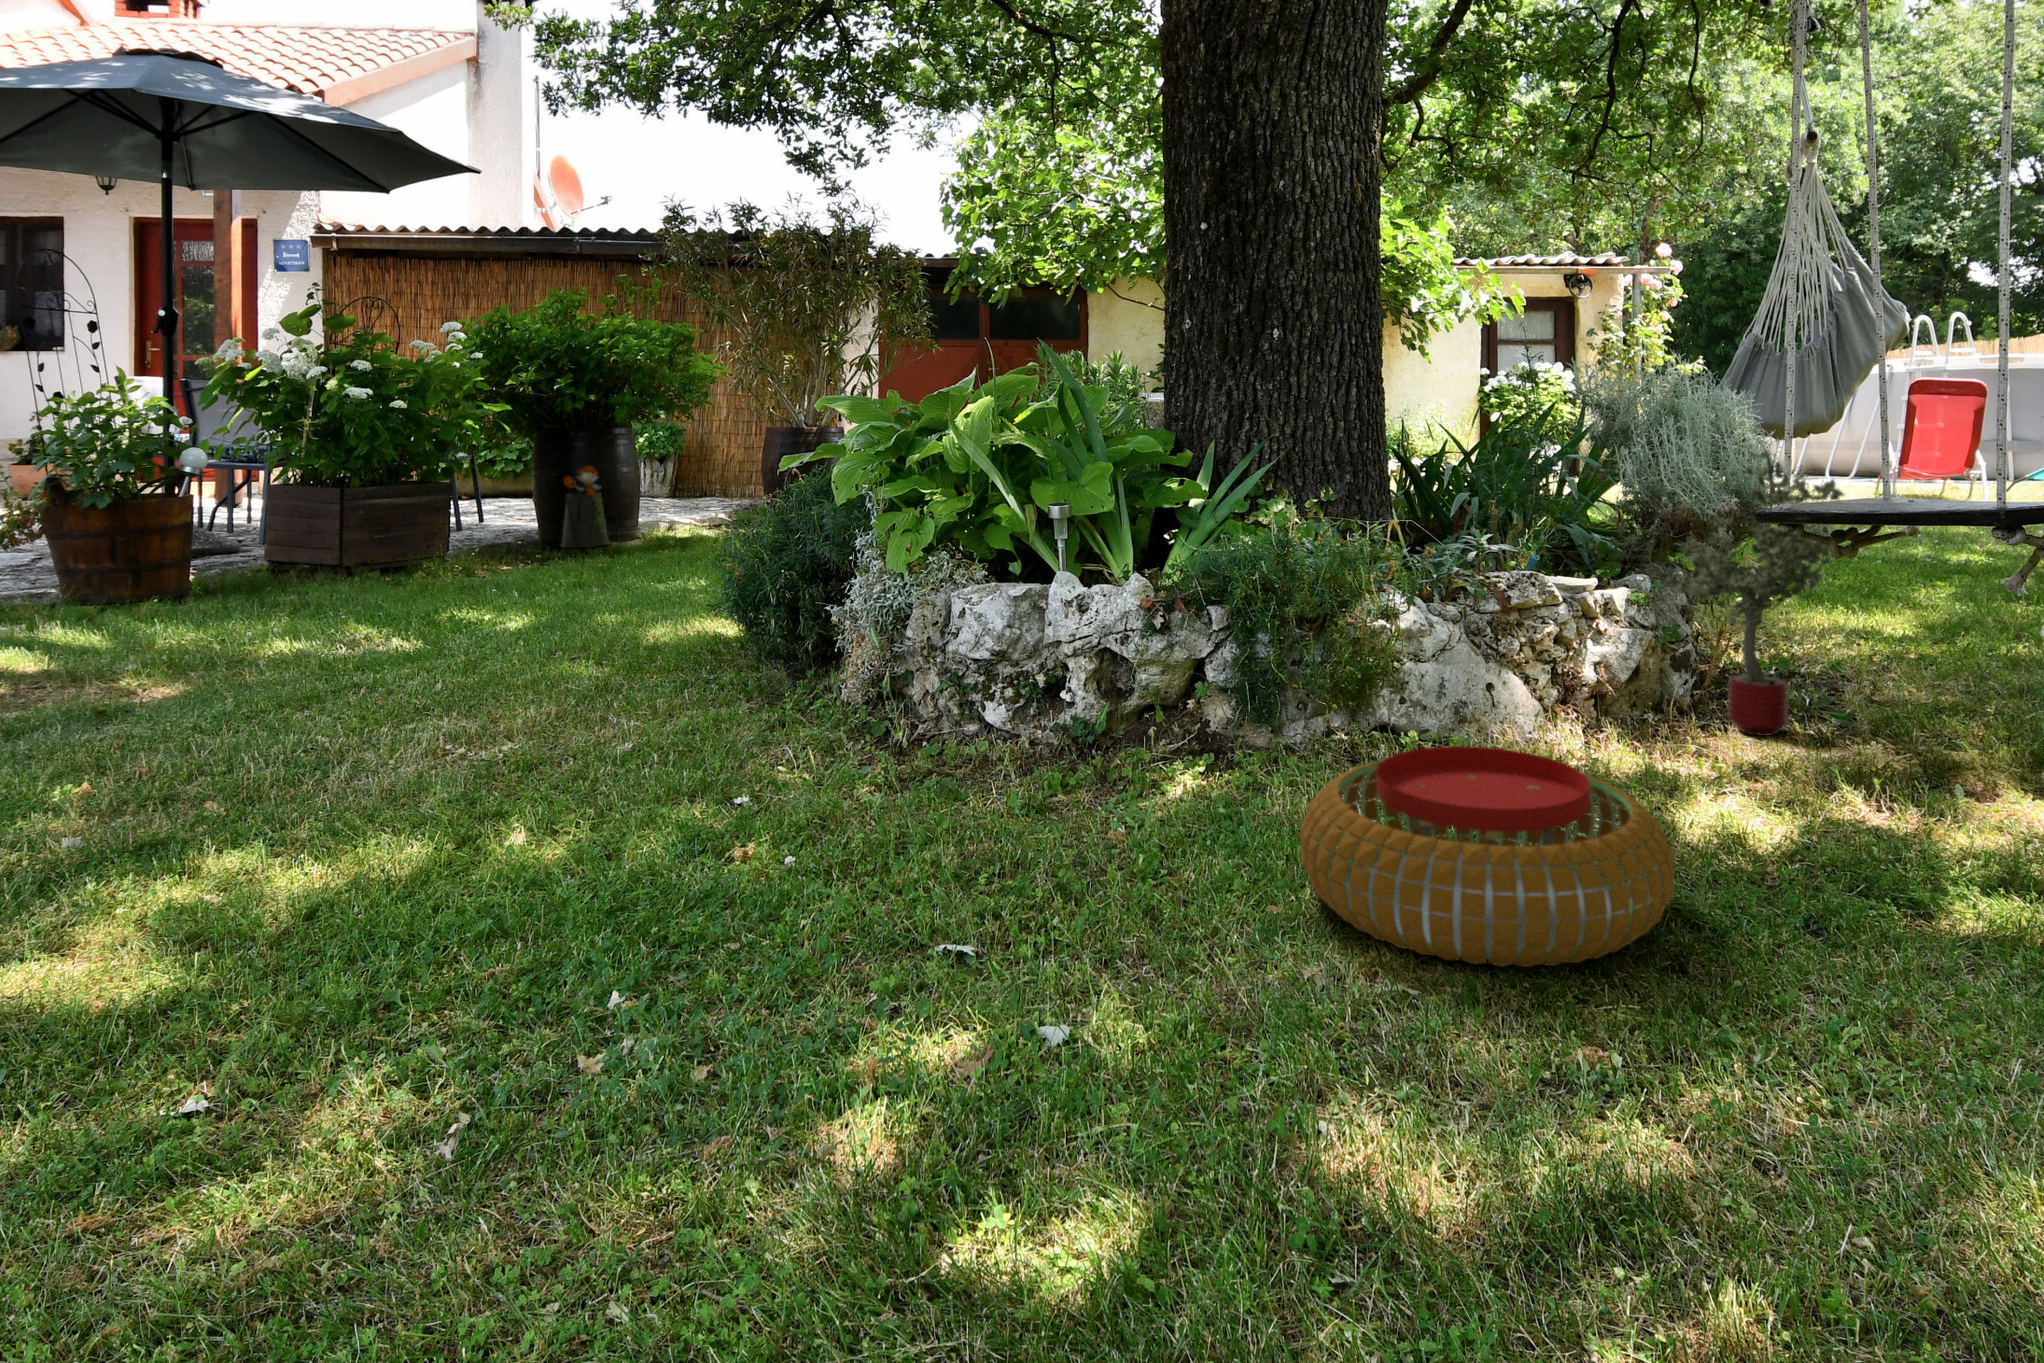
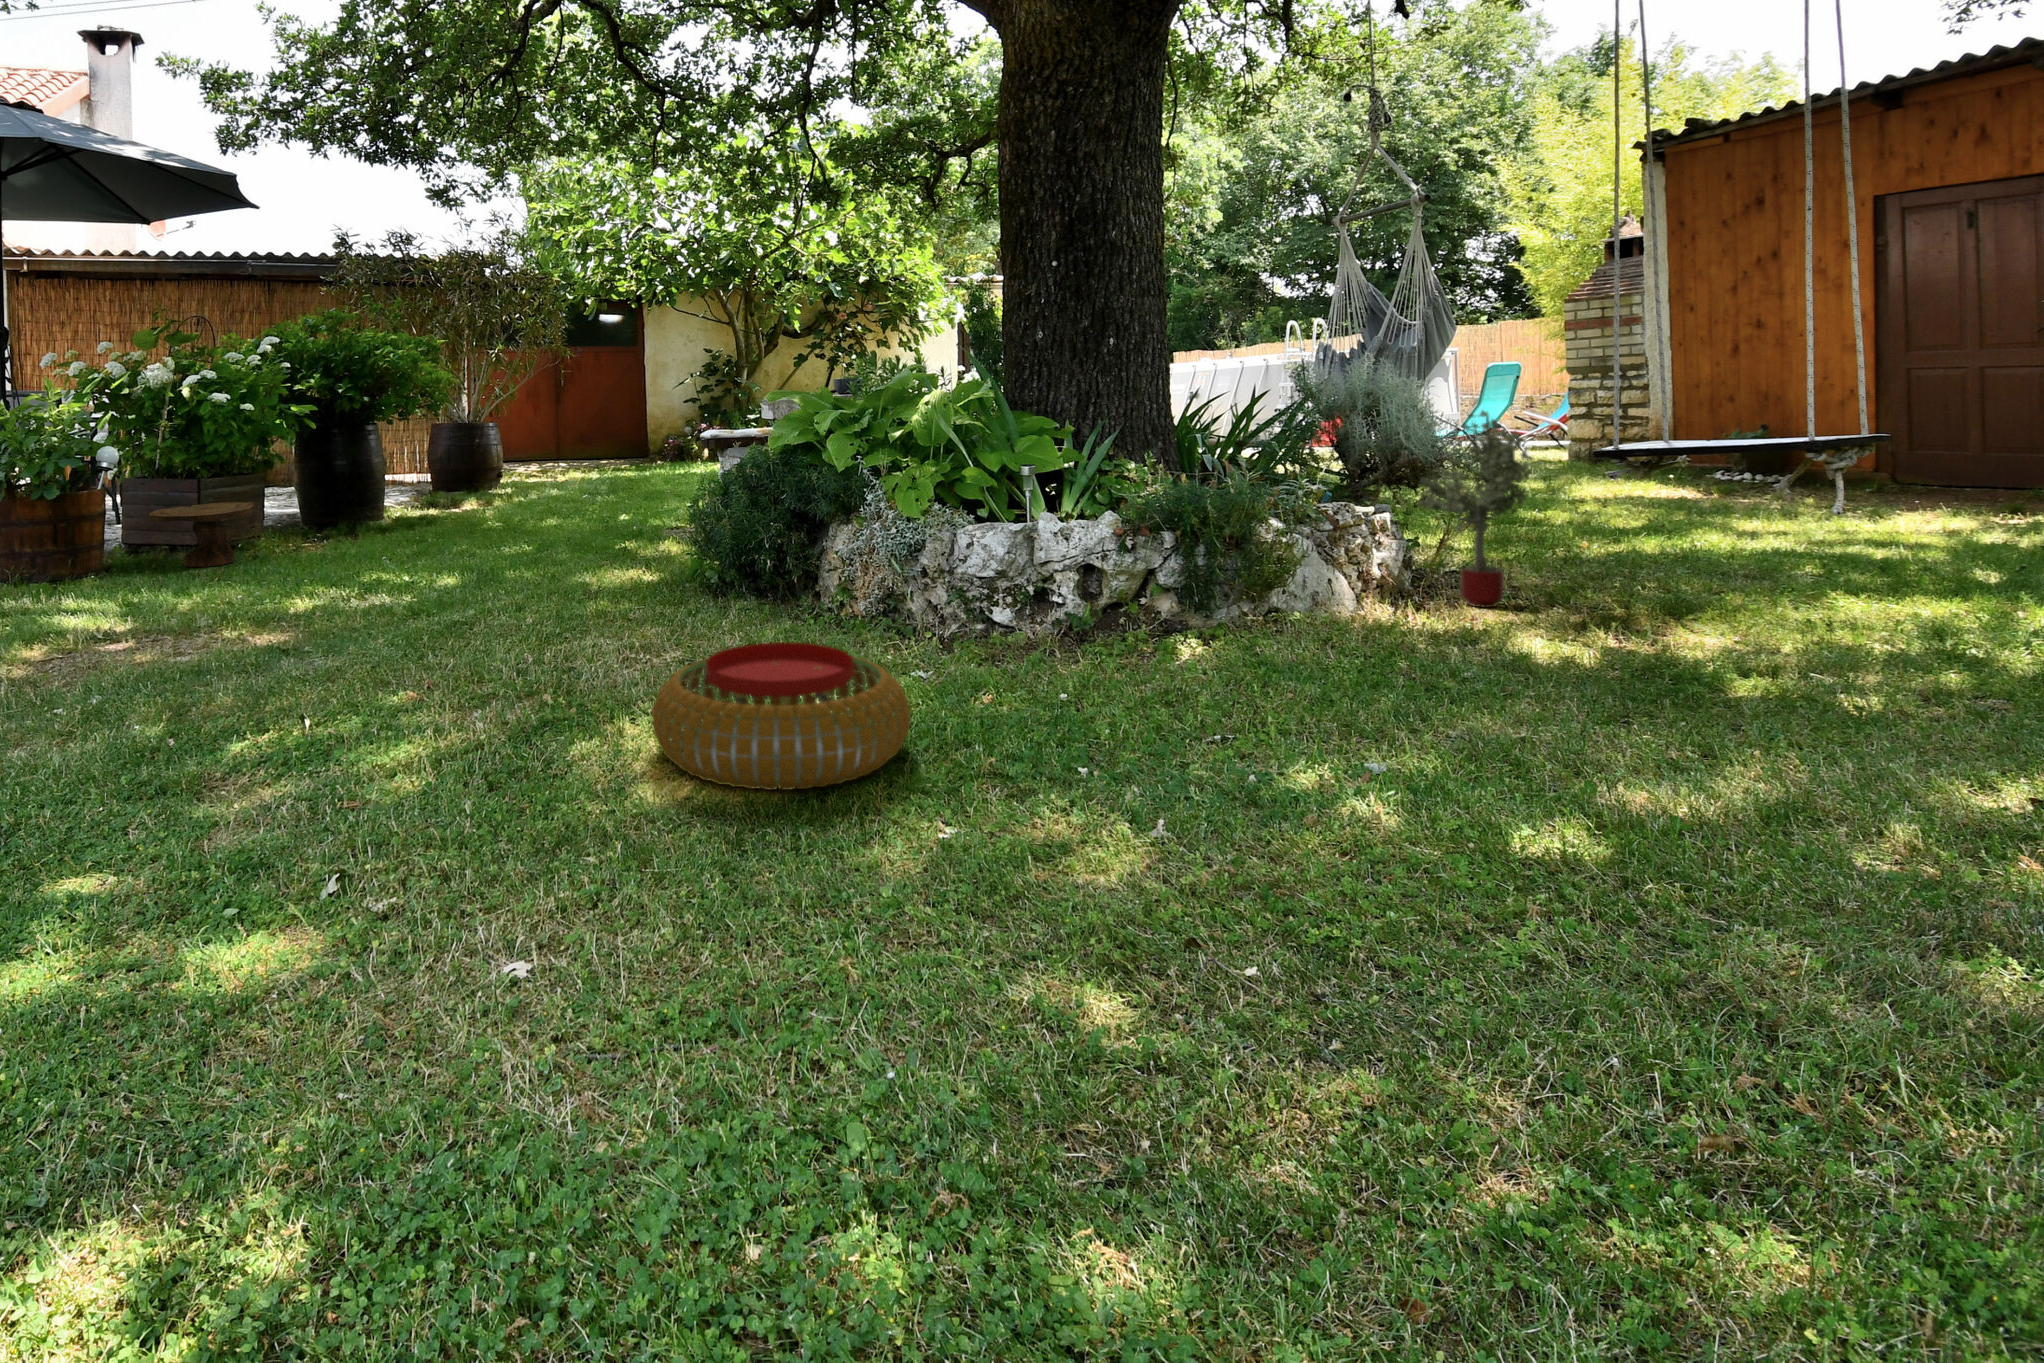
watering can: present [561,467,609,548] -> none [372,454,413,525]
side table: none [229,515,365,591] -> present [149,502,255,567]
pouf: present [1300,746,1674,967] -> present [652,642,910,790]

